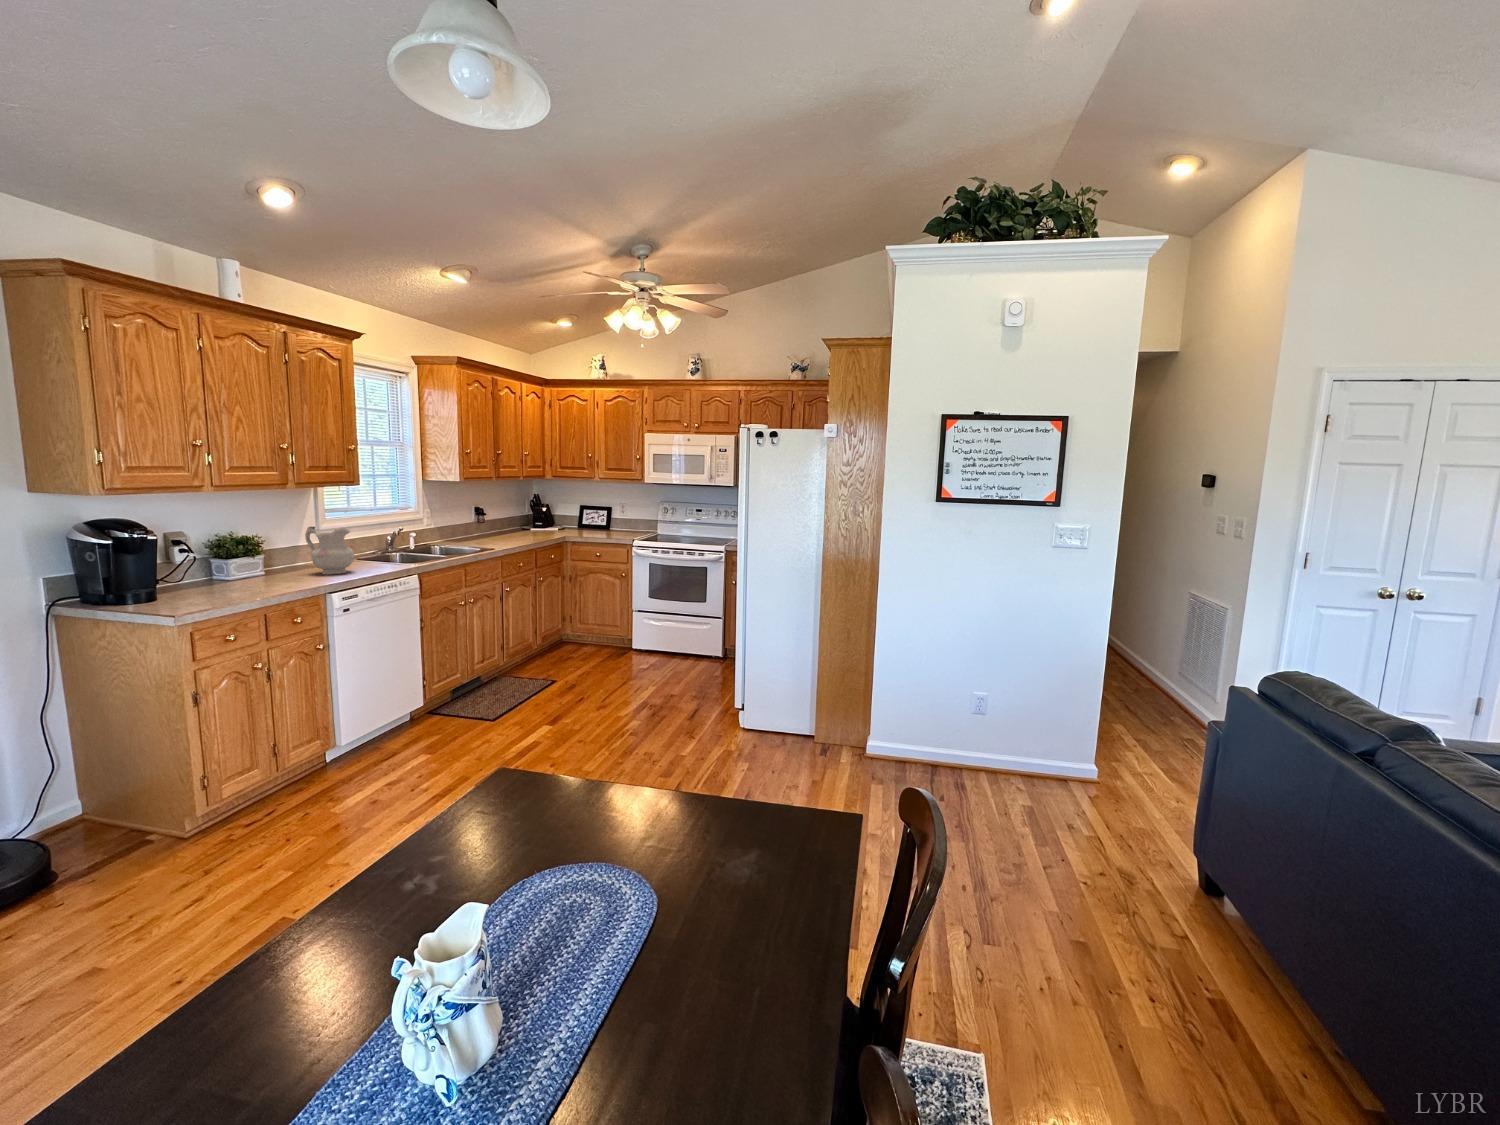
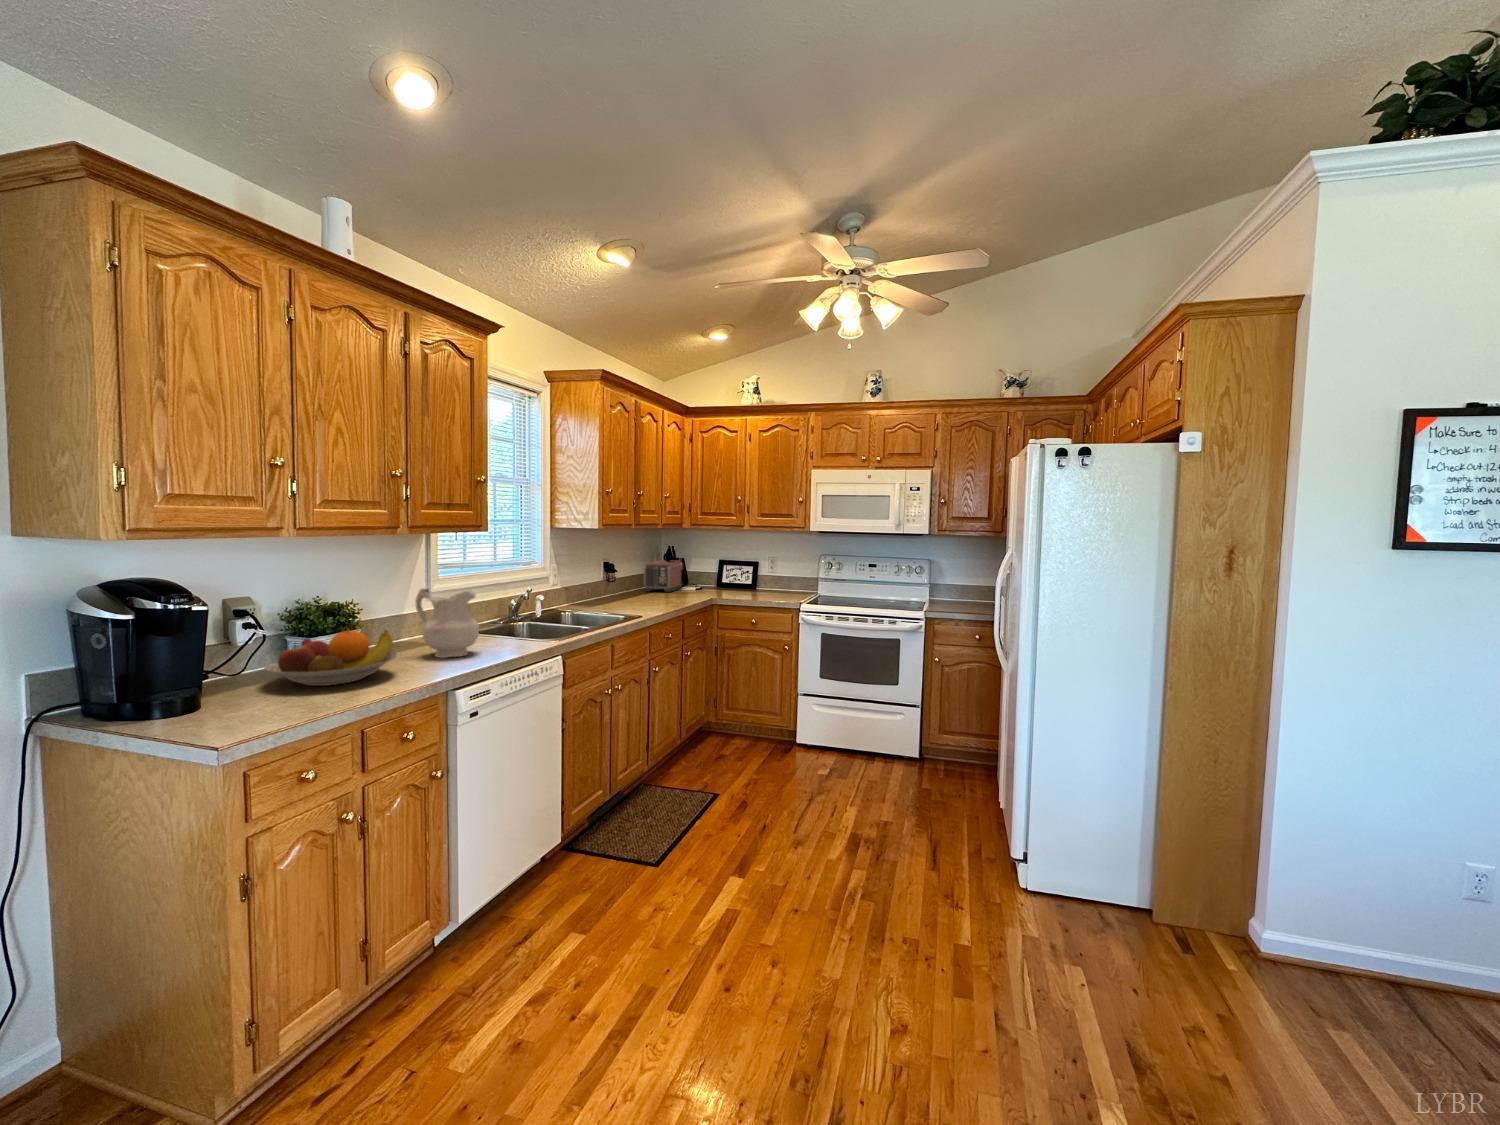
toaster: none [514,506,550,532] -> present [644,560,683,592]
fruit bowl: none [197,554,291,589] -> present [264,630,398,686]

